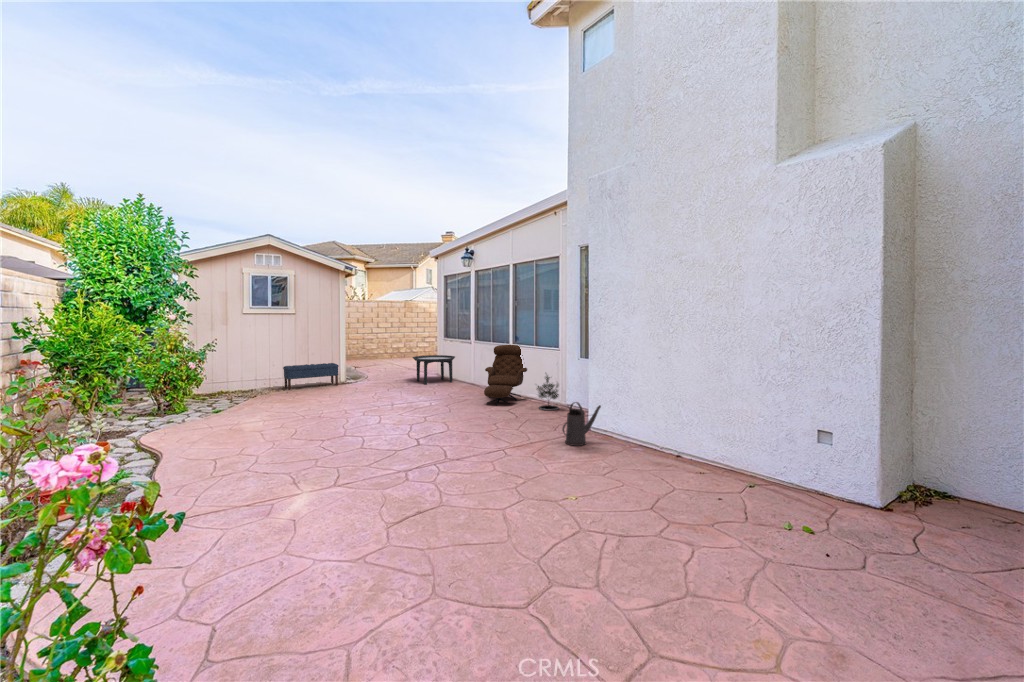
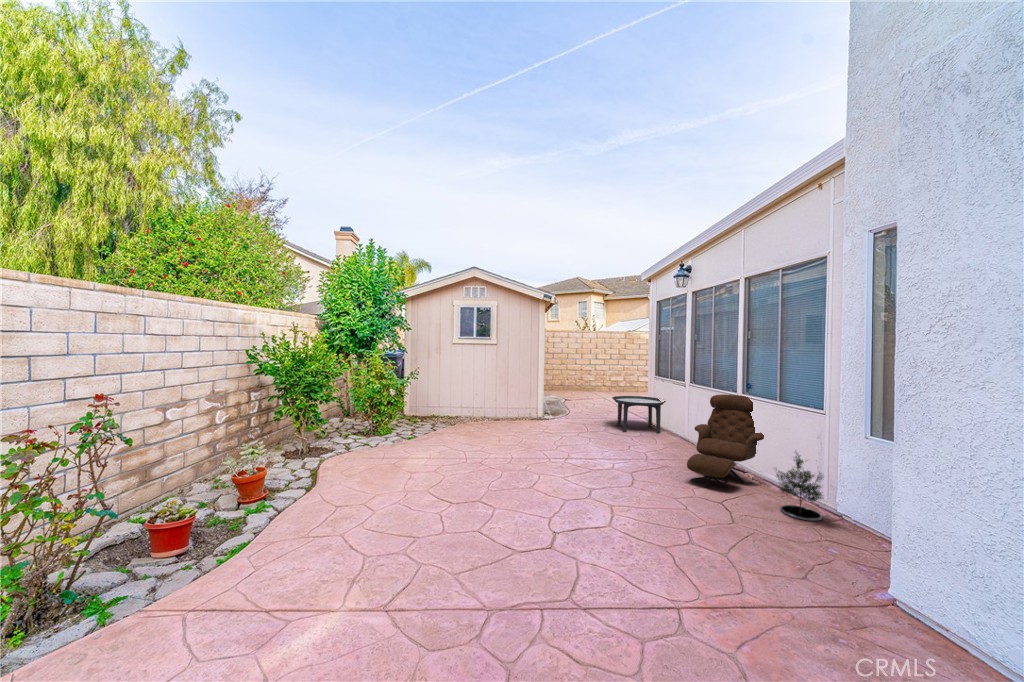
bench: present [283,363,339,390] -> none [484,395,534,420]
watering can: present [562,402,601,446] -> none [818,554,934,666]

